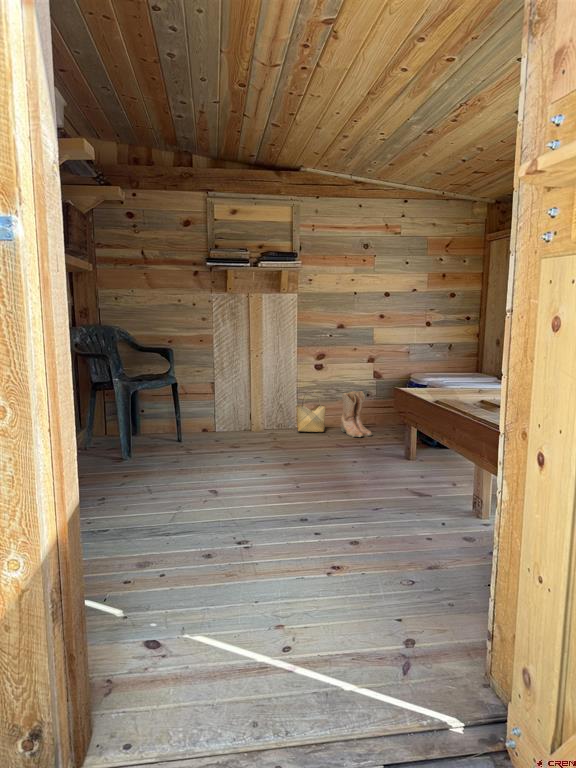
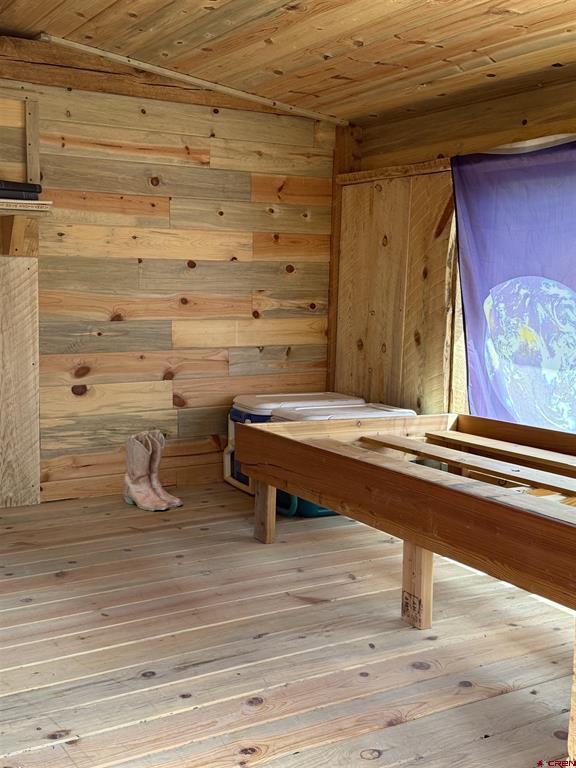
woven basket: present [296,390,326,432] -> none [43,434,98,511]

